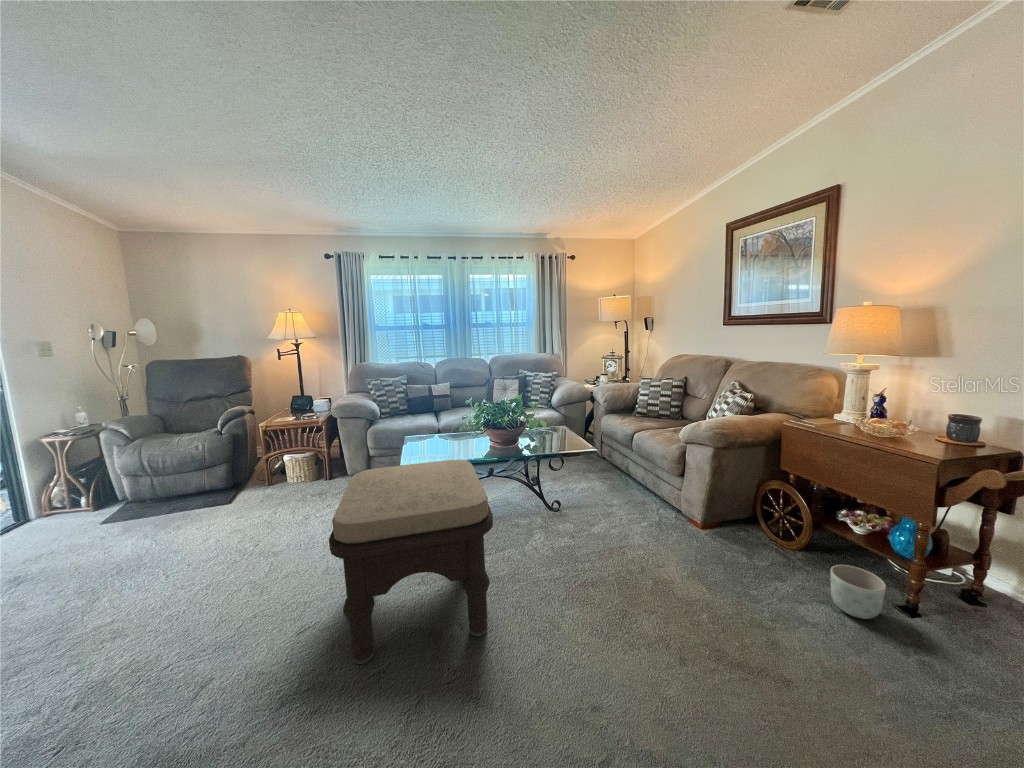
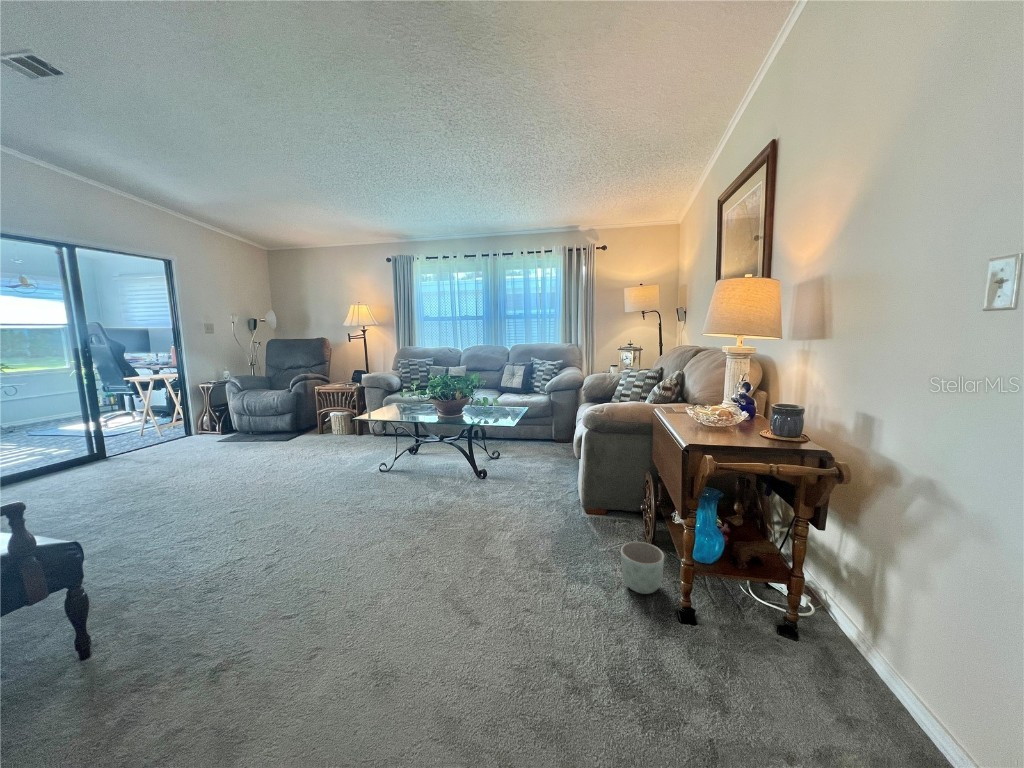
ottoman: present [329,460,493,664] -> none [242,411,384,533]

